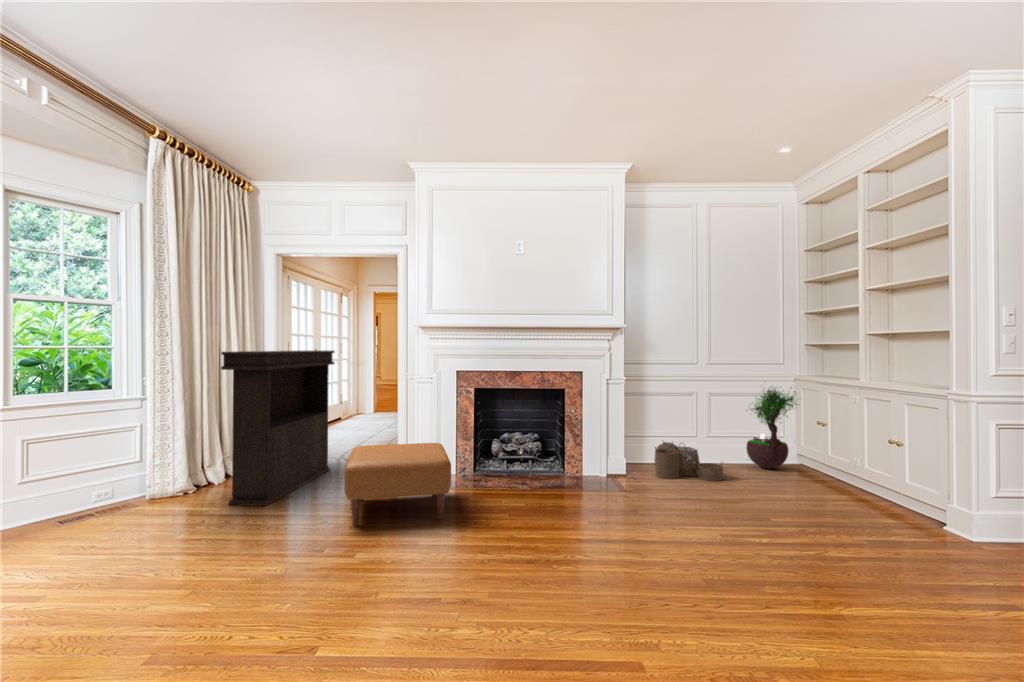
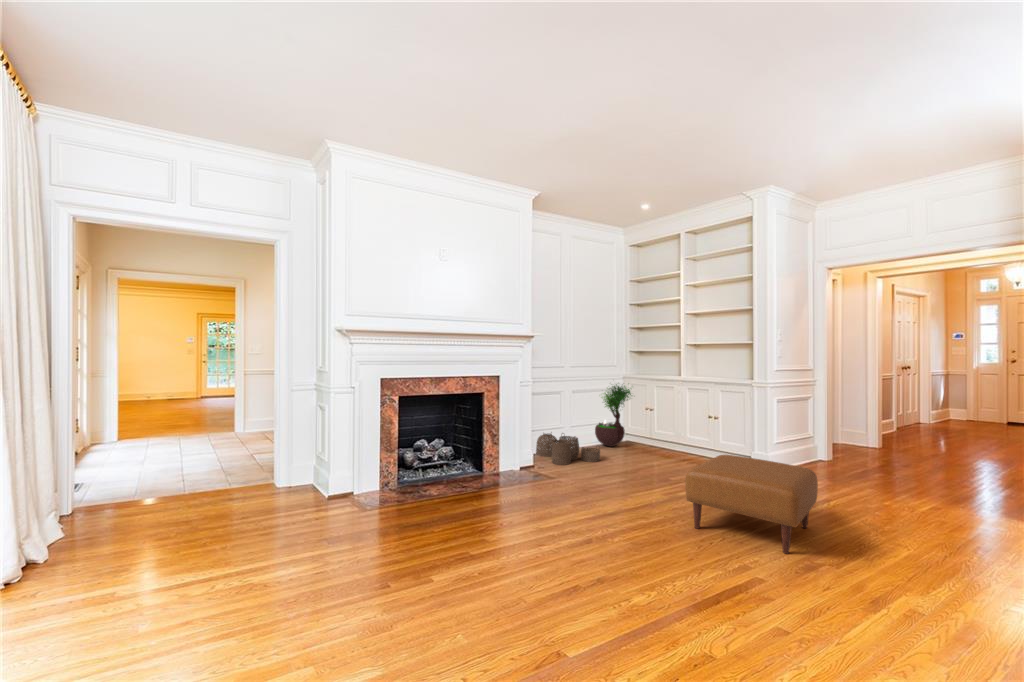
console table: present [221,350,335,506] -> none [117,356,218,599]
ottoman: present [344,443,451,526] -> present [685,455,818,554]

